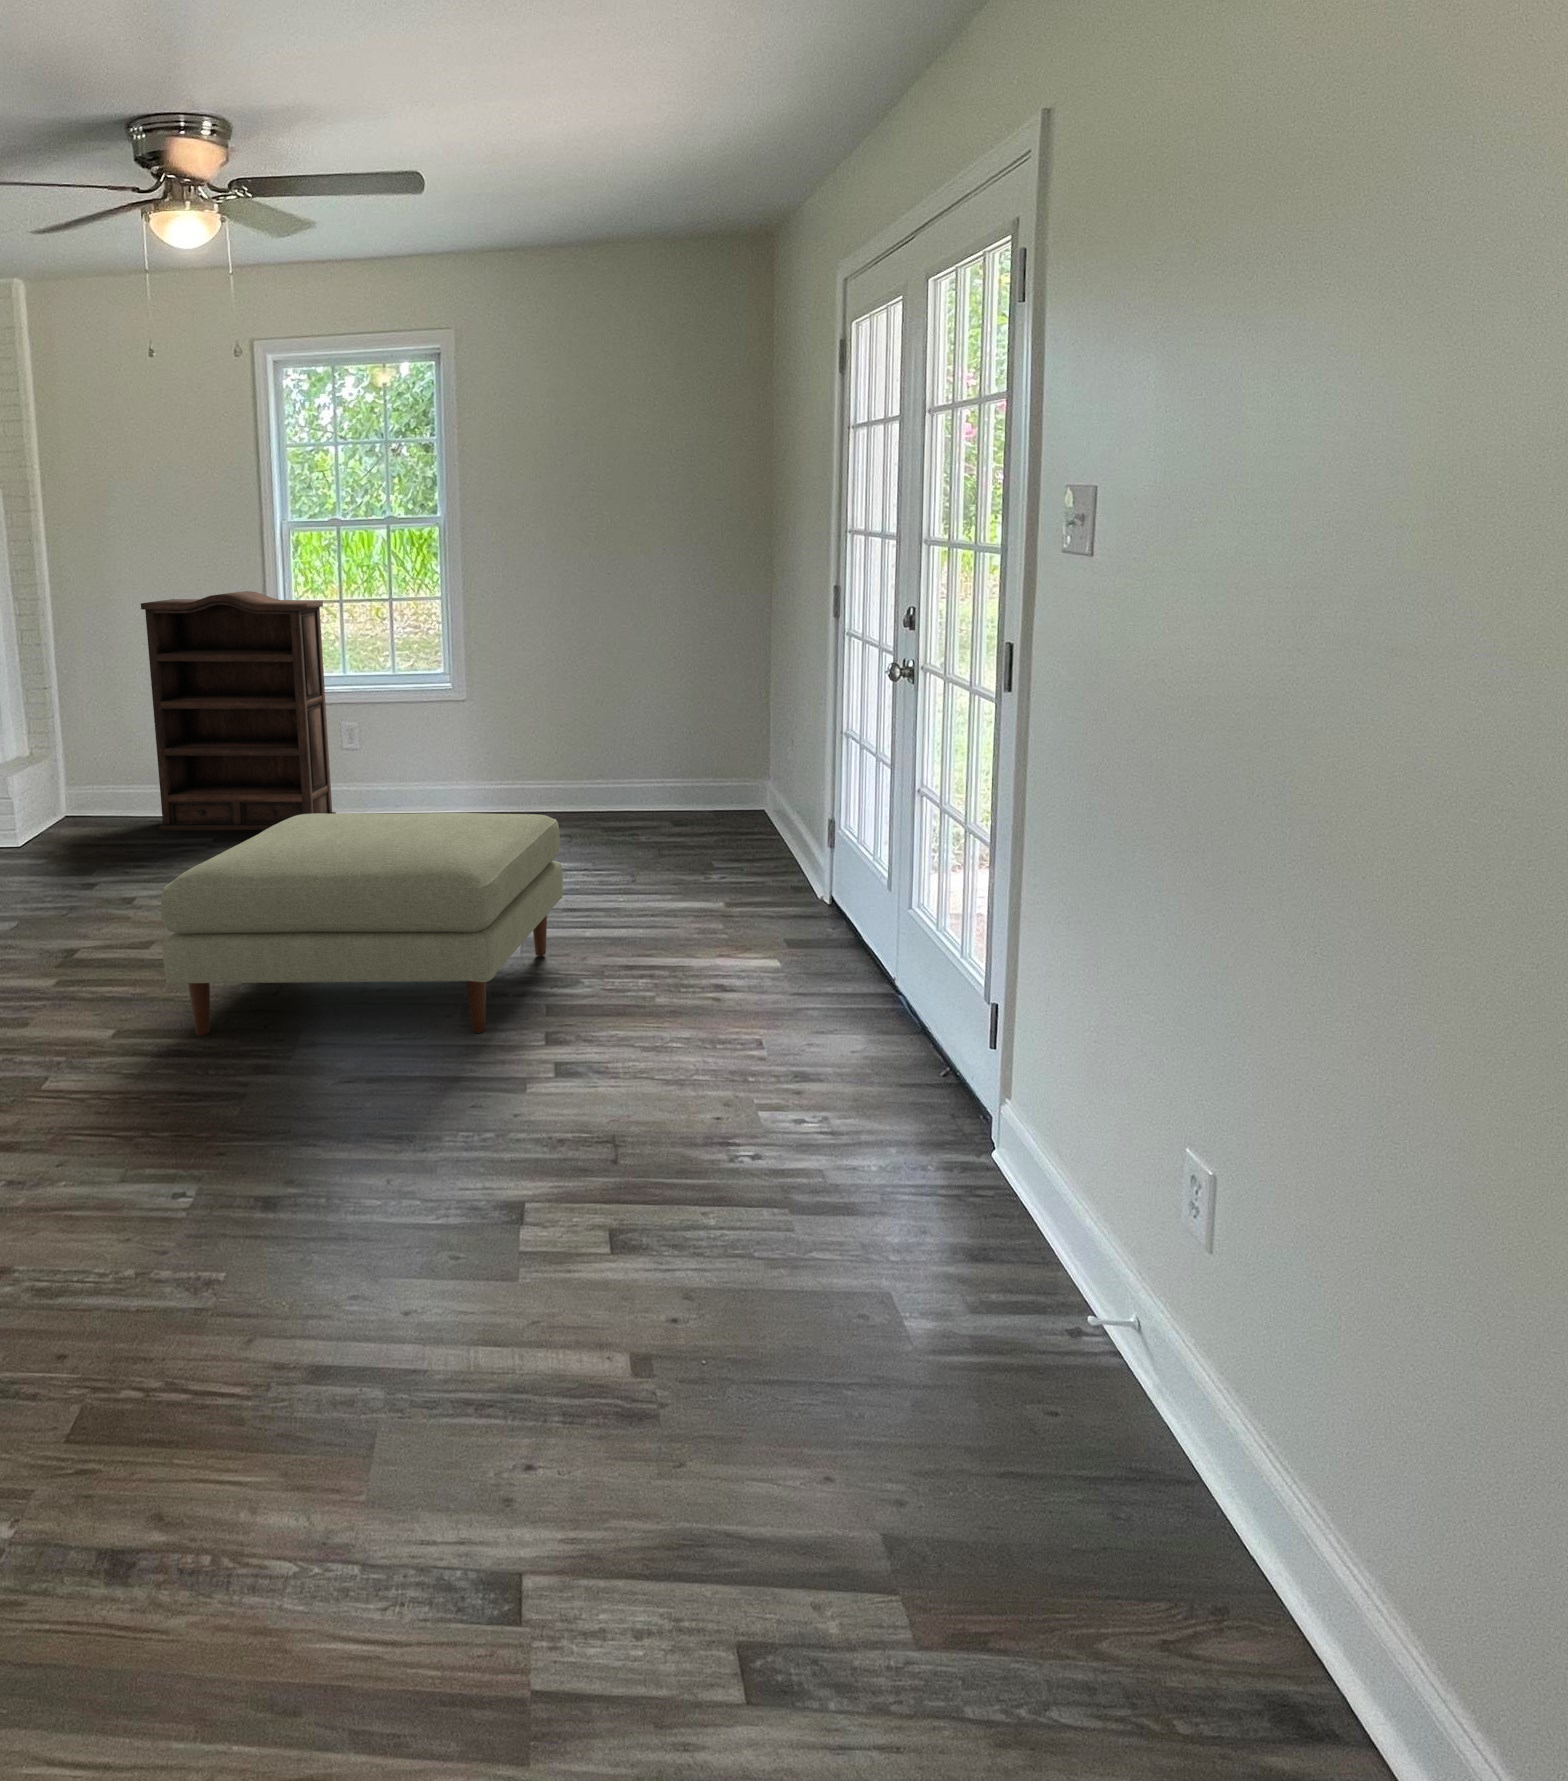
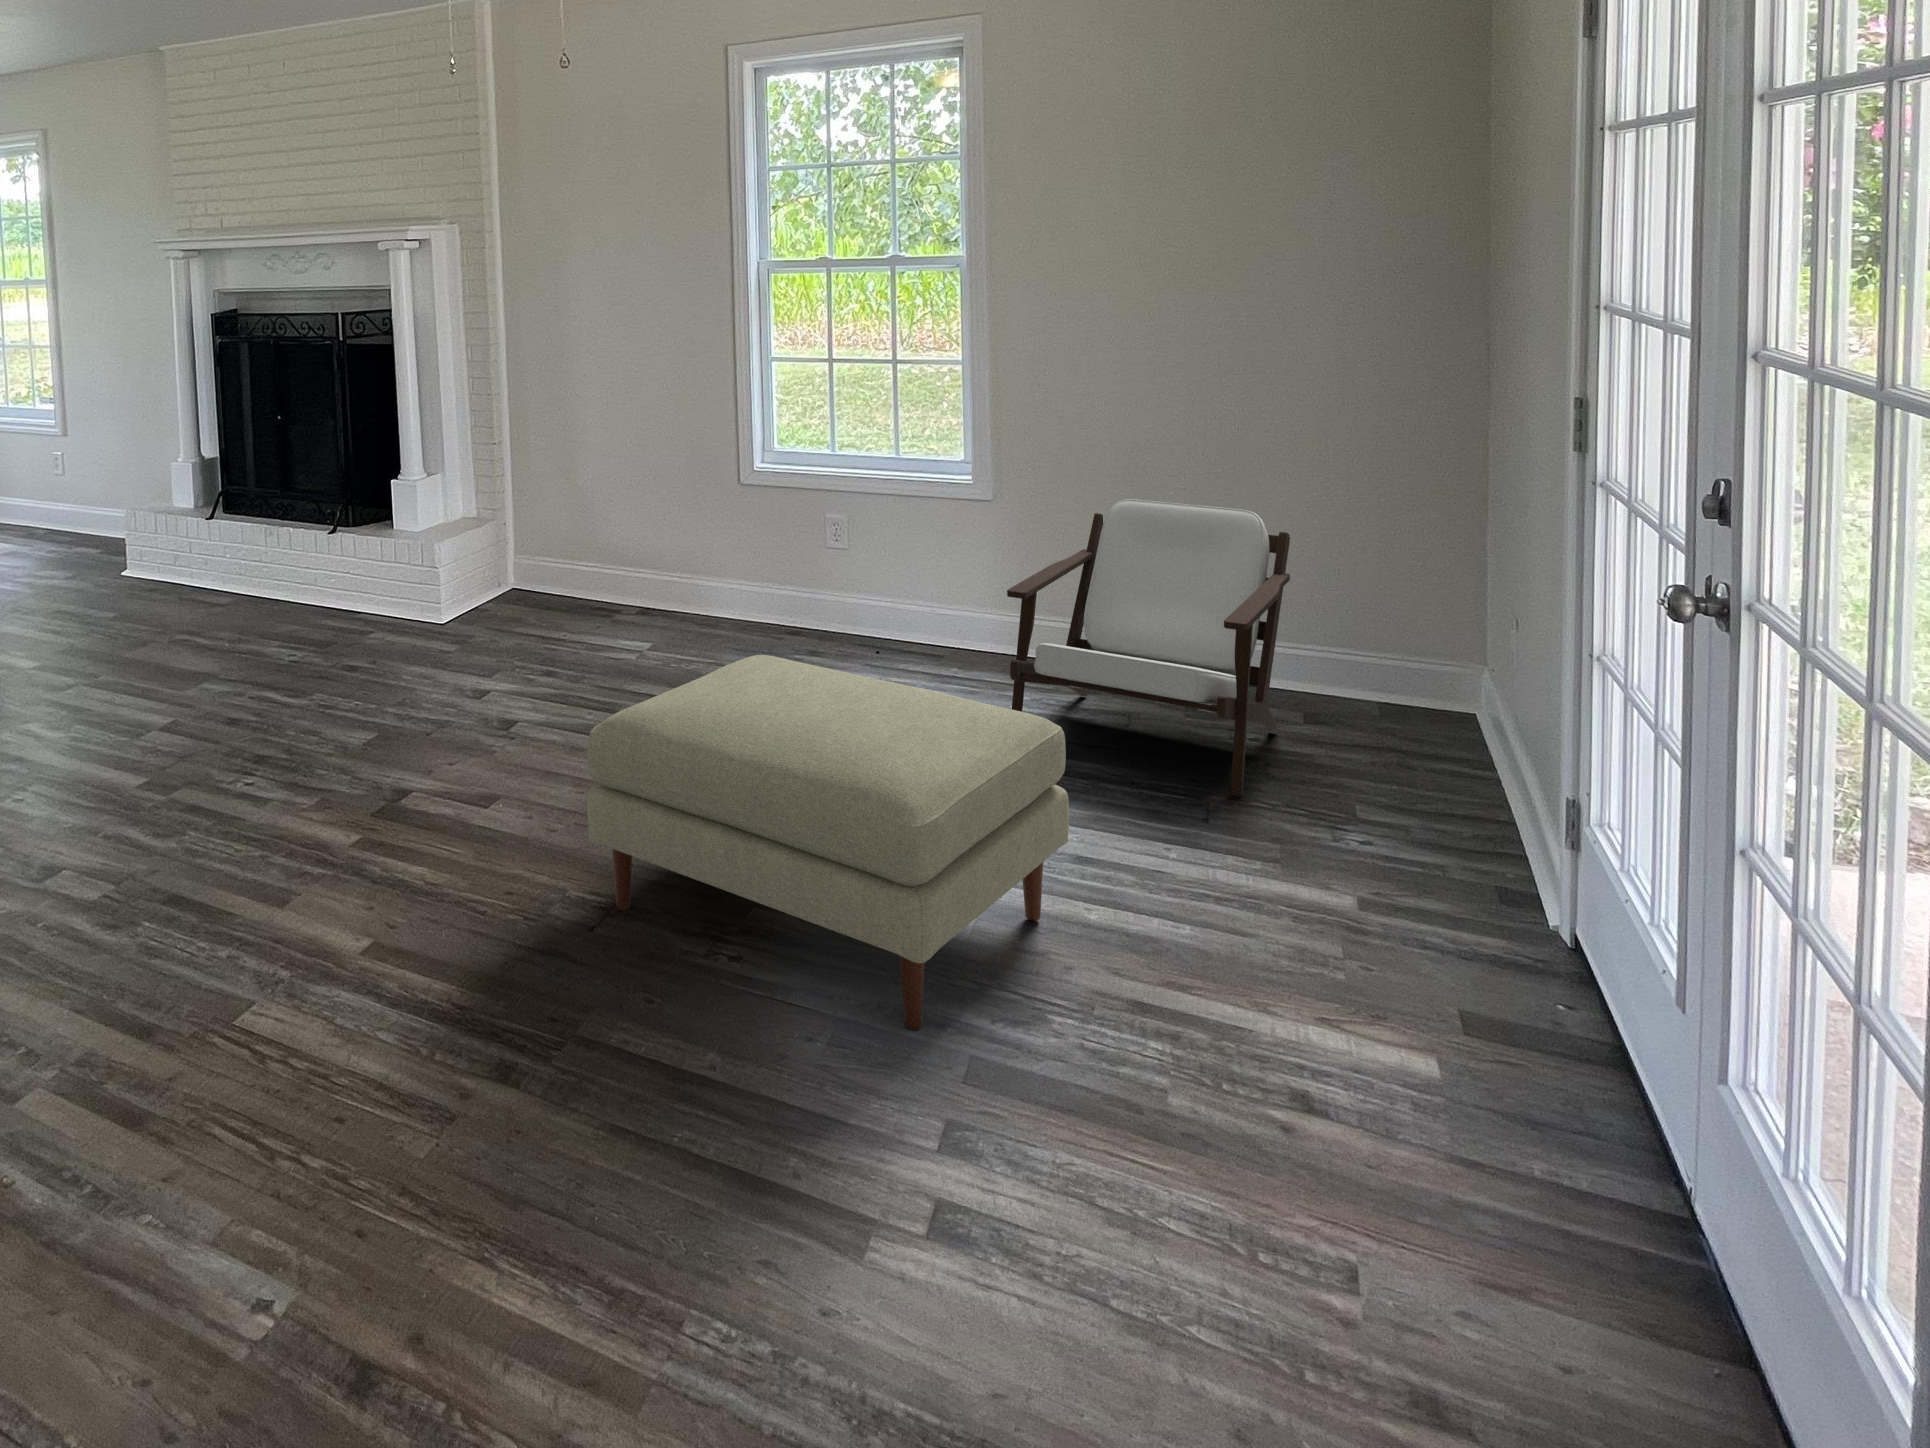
bookshelf: present [141,591,336,831] -> none [682,368,857,648]
armchair: none [484,679,670,866] -> present [1007,499,1290,797]

